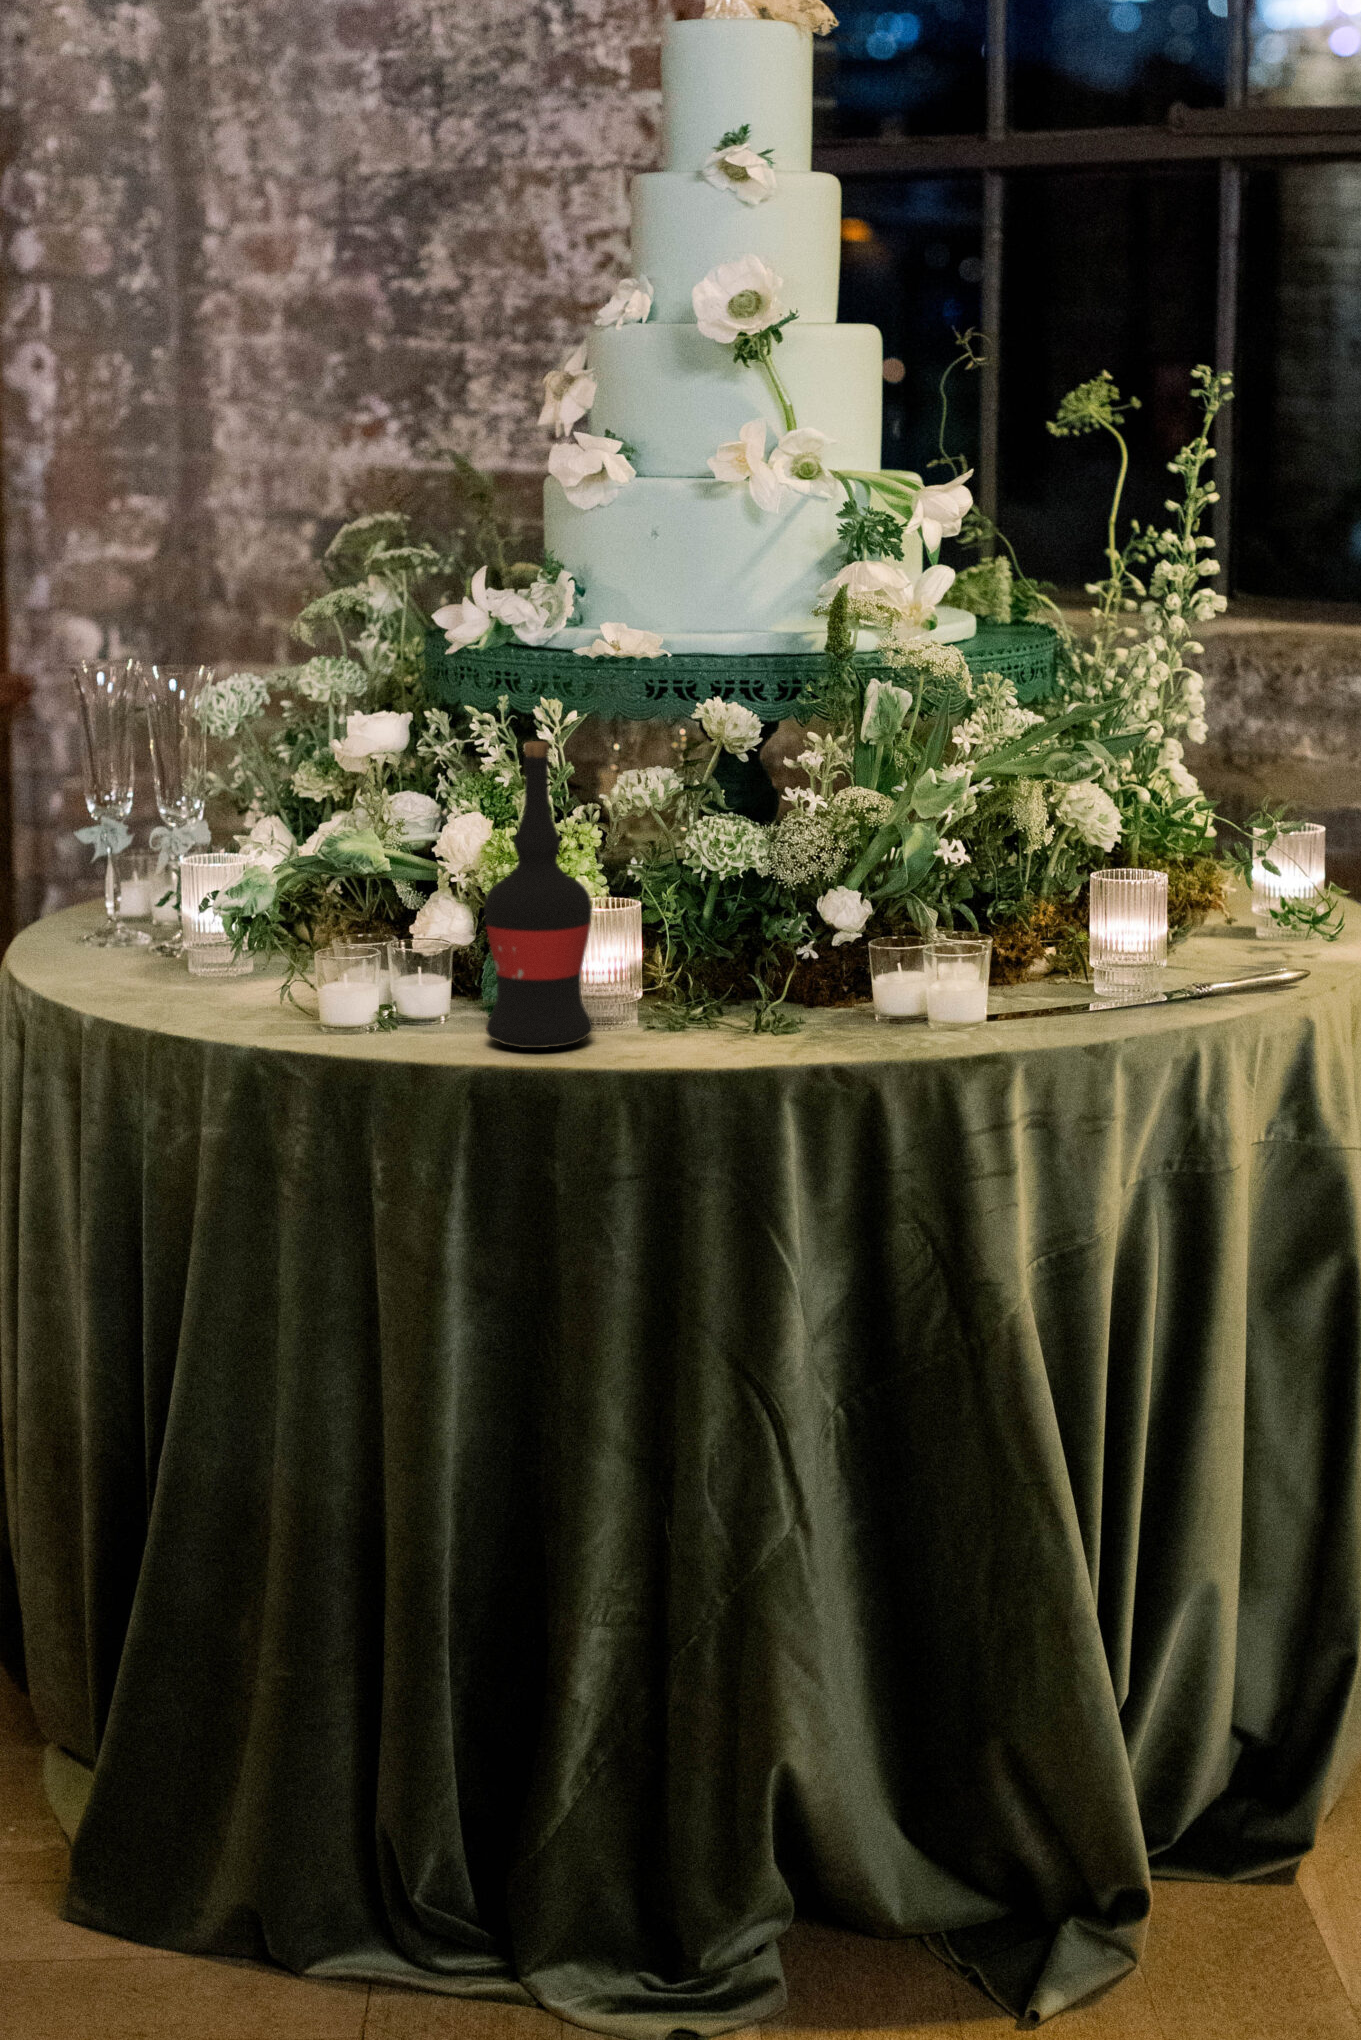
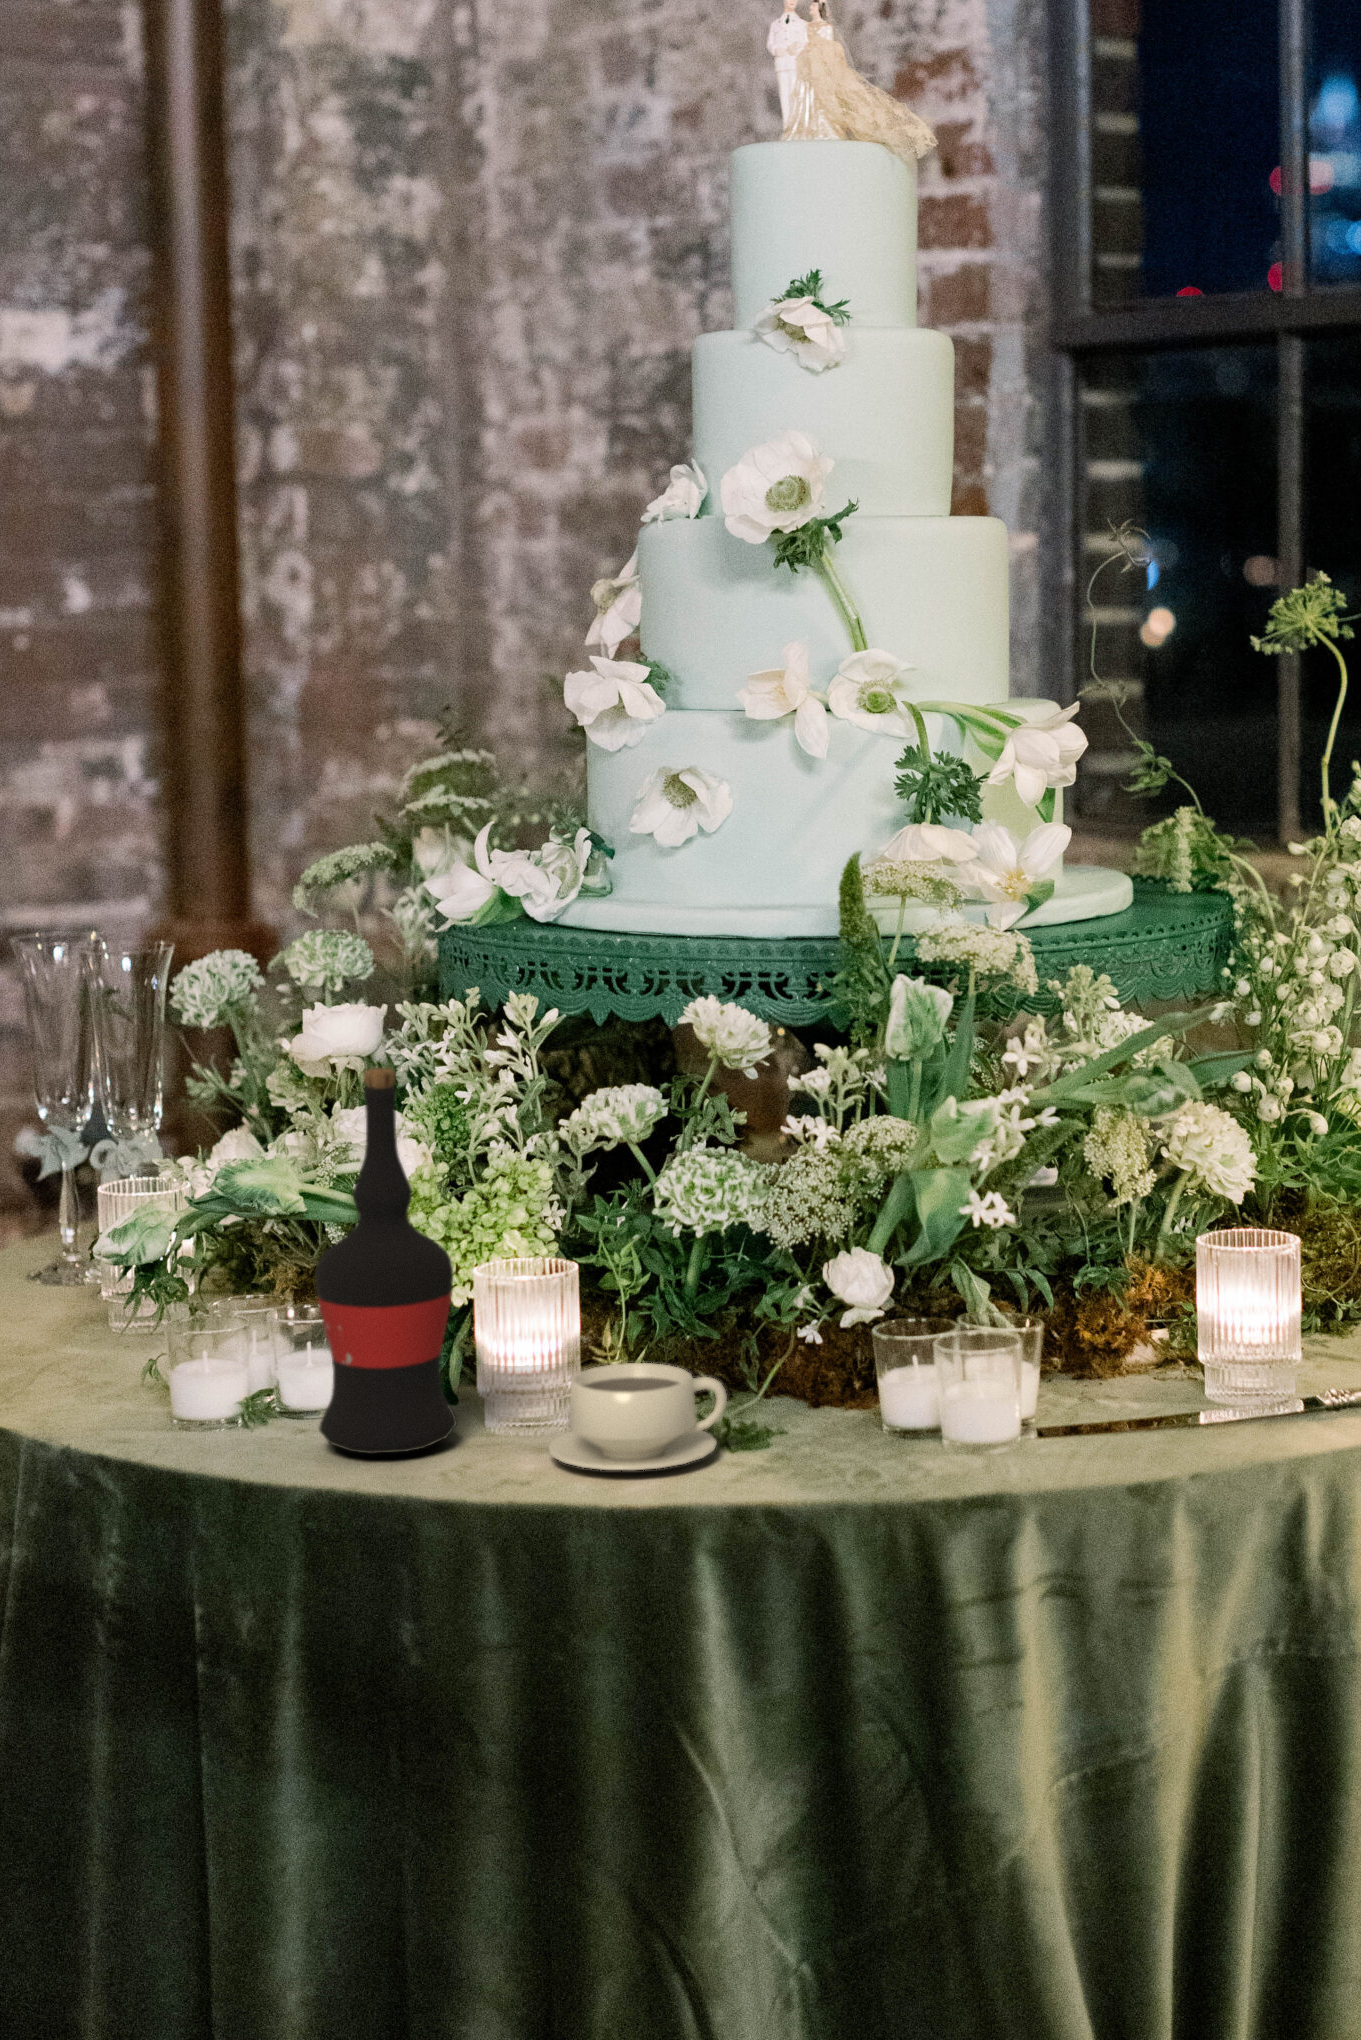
teacup: none [677,971,814,1049] -> present [548,1363,727,1470]

